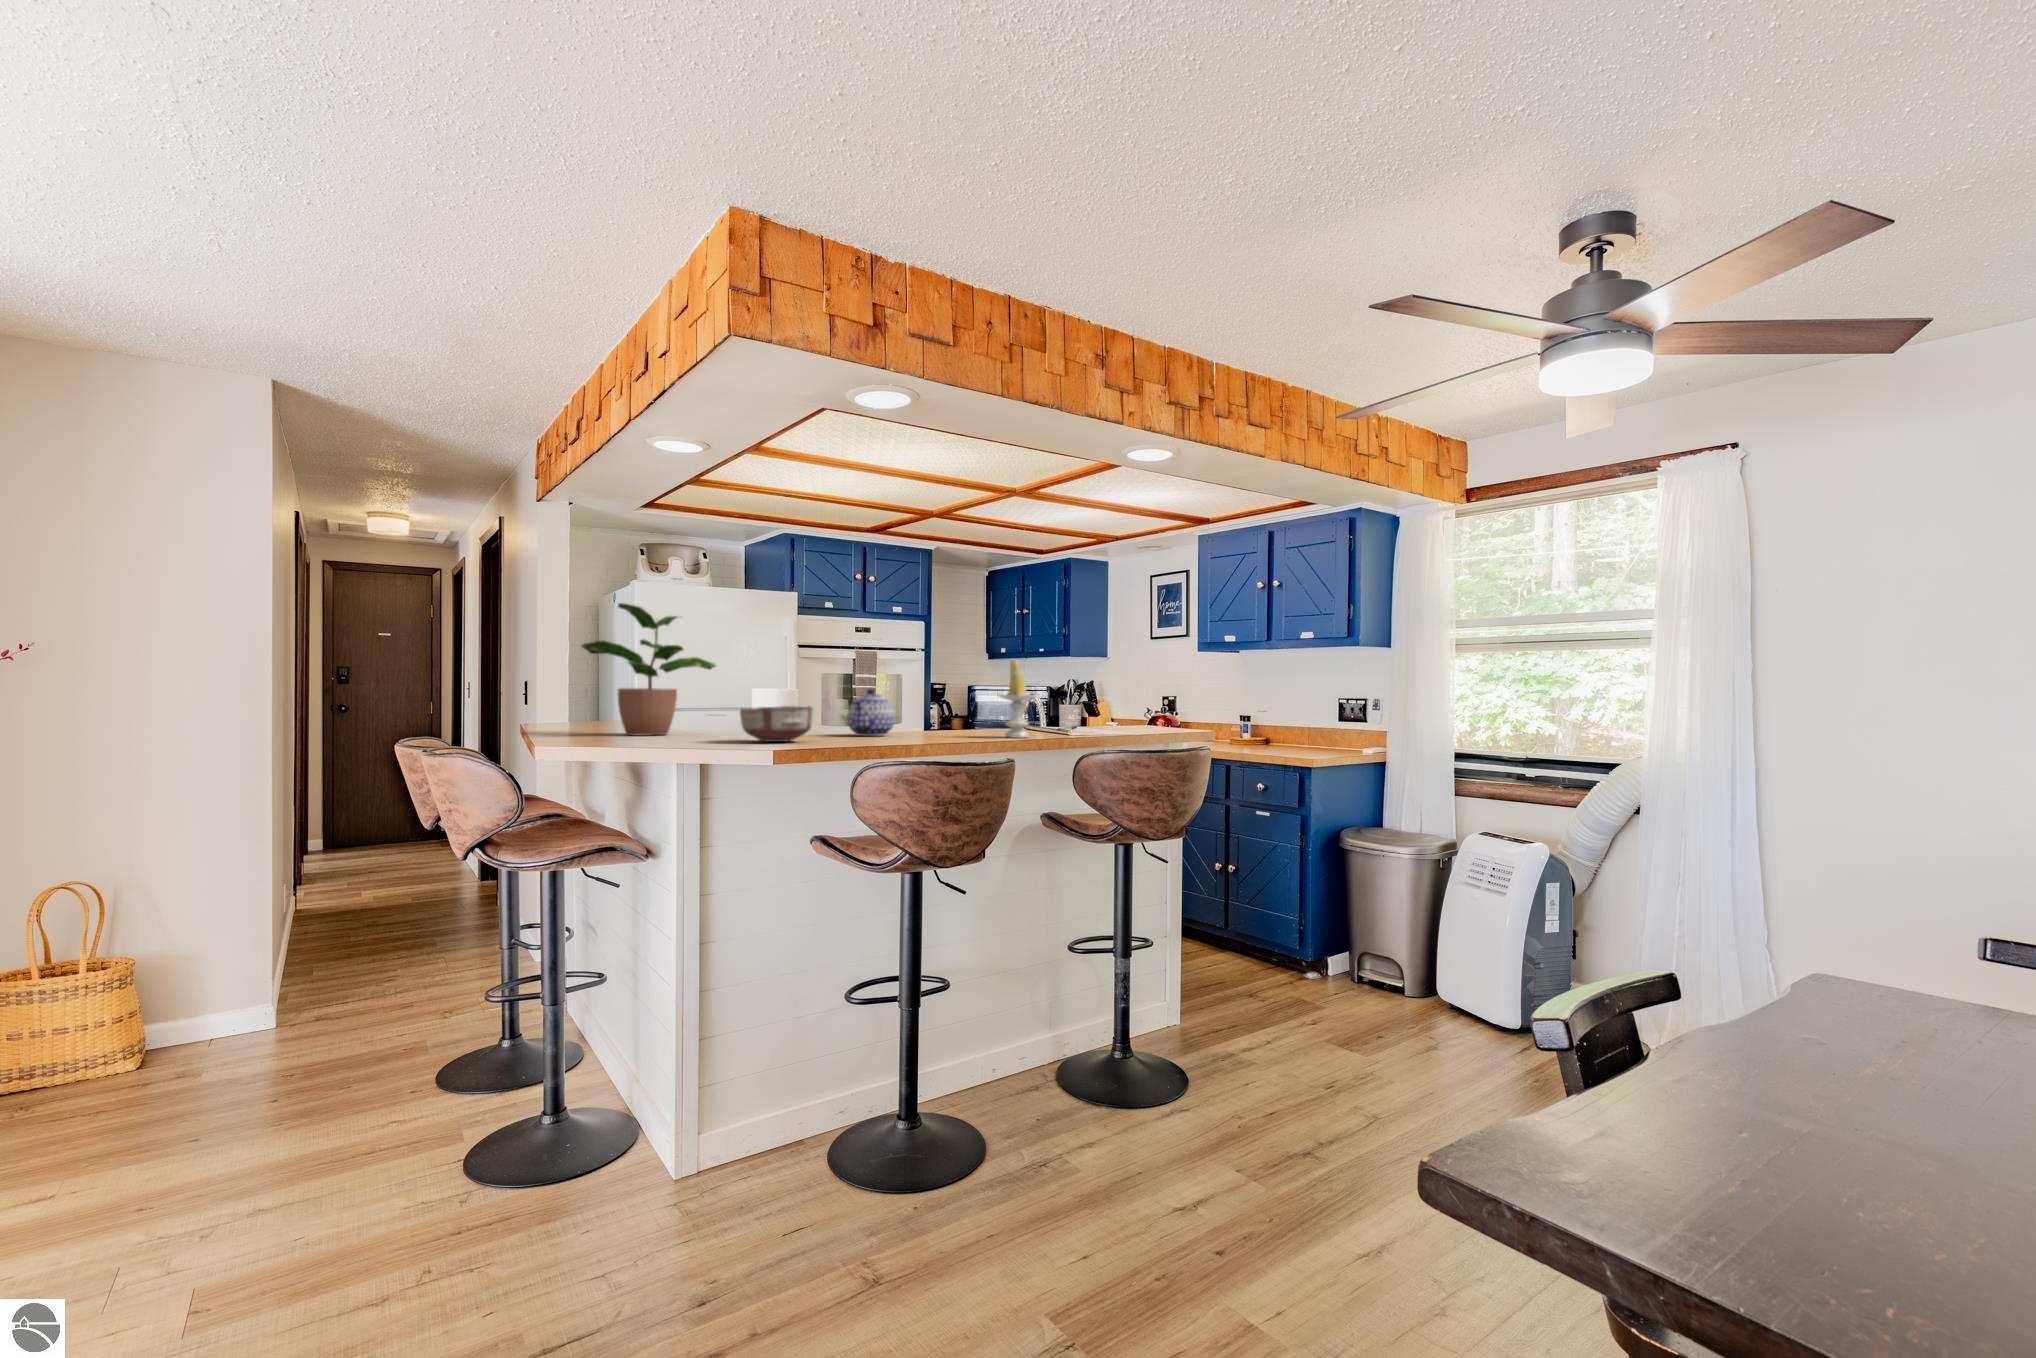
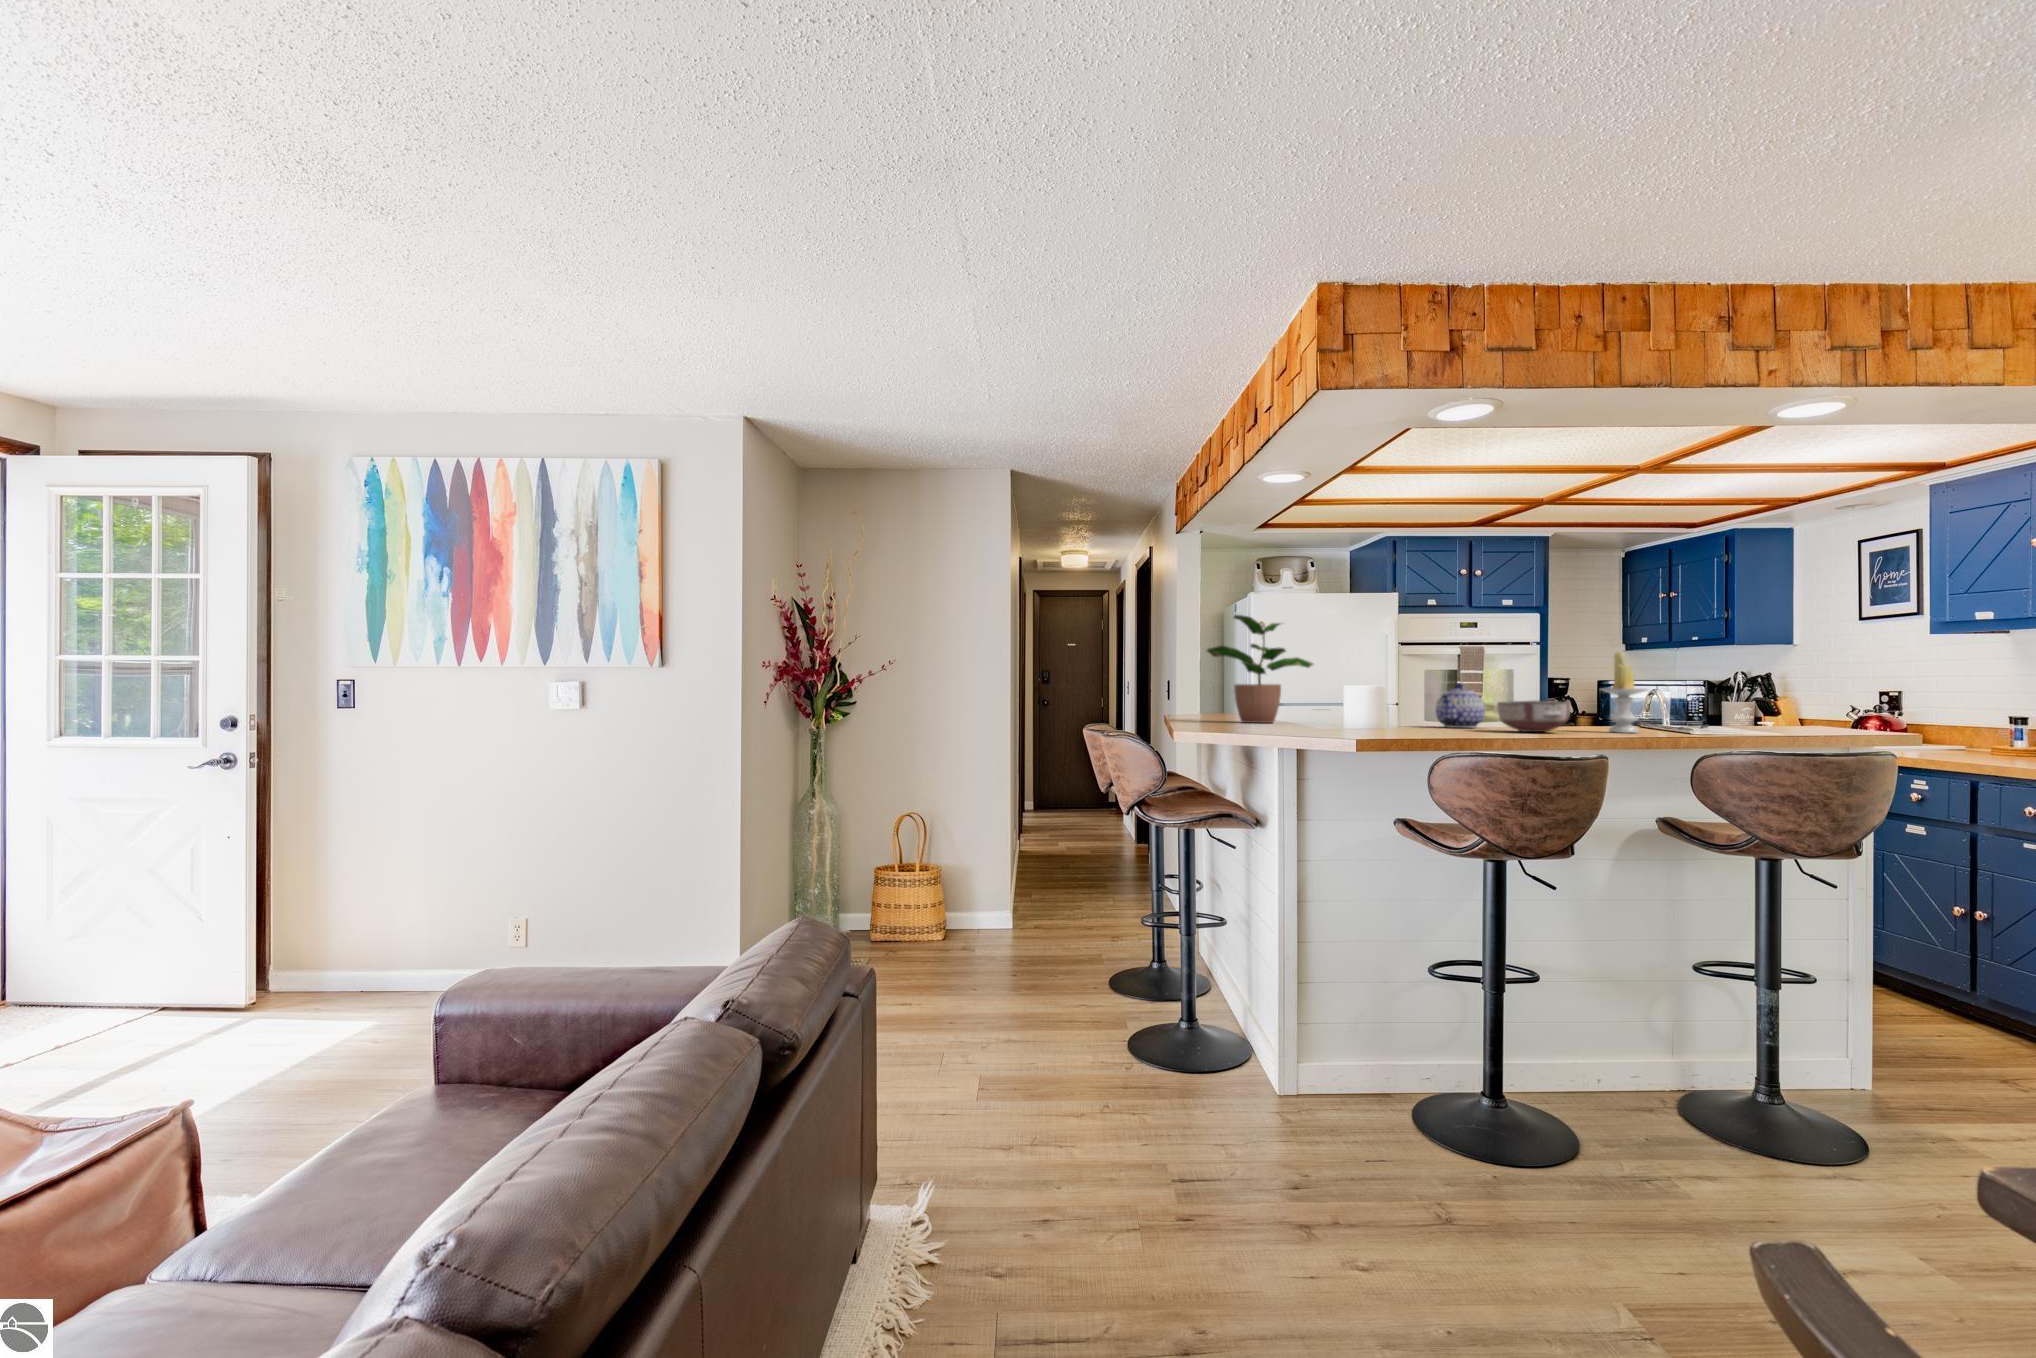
ceramic bowl: present [740,706,814,742] -> present [1497,700,1570,732]

